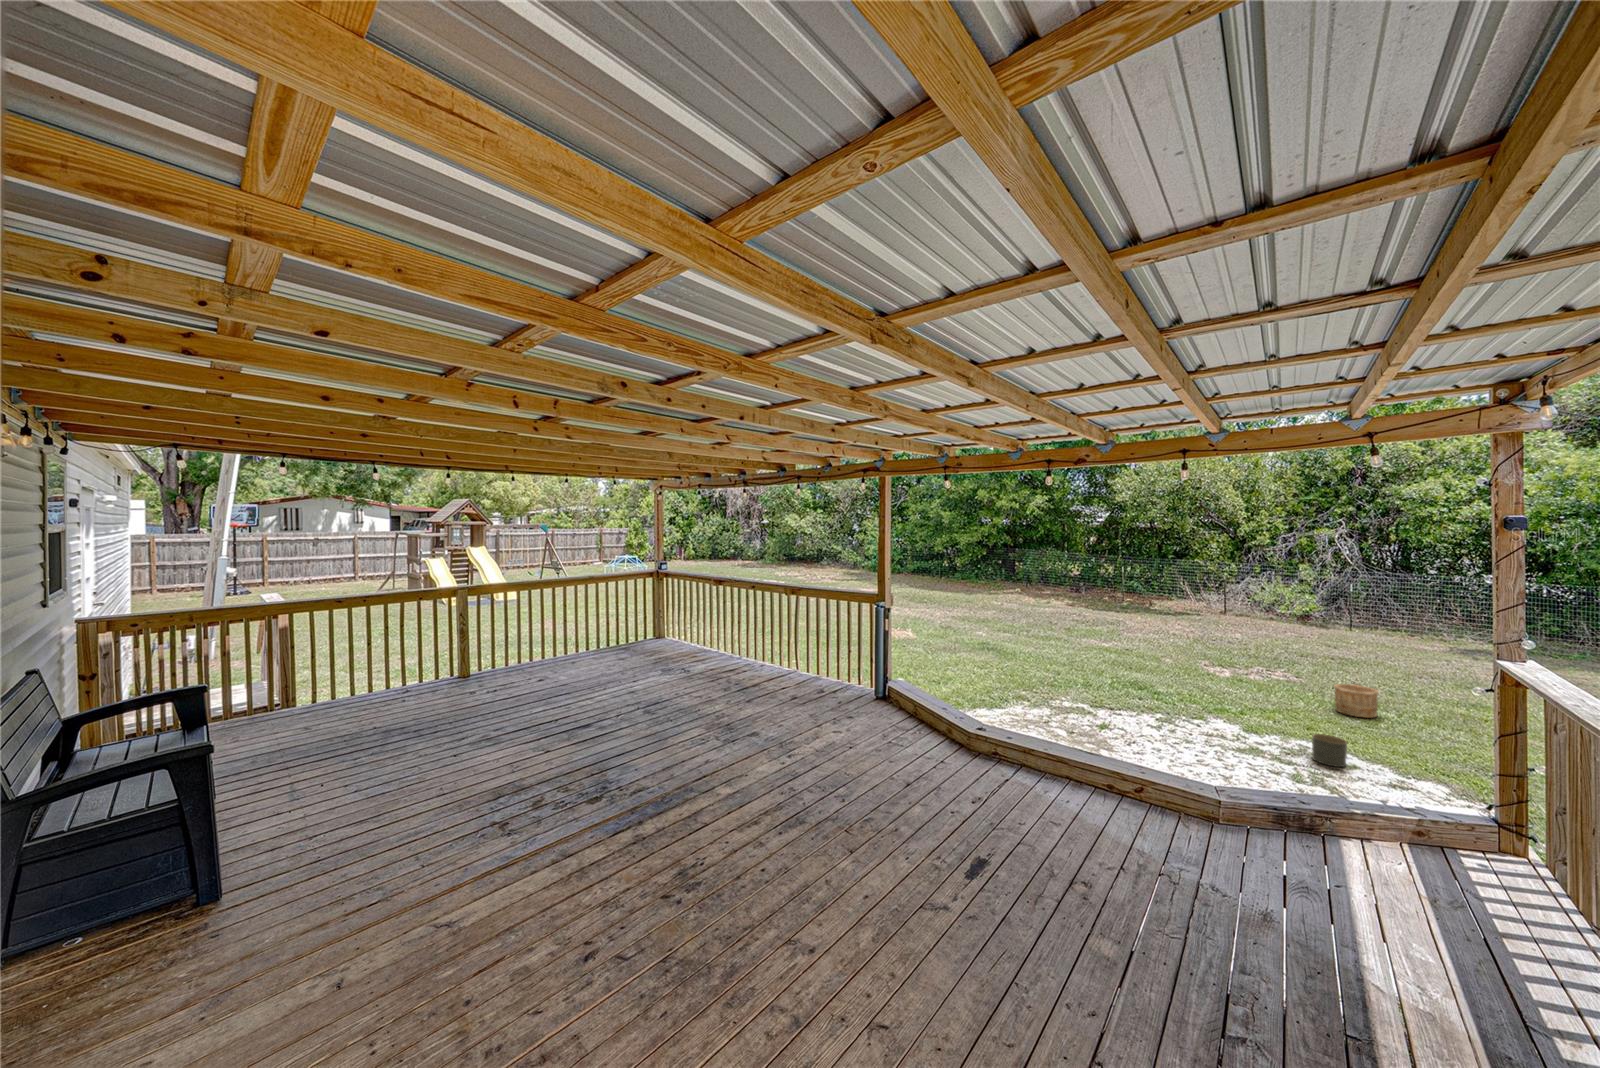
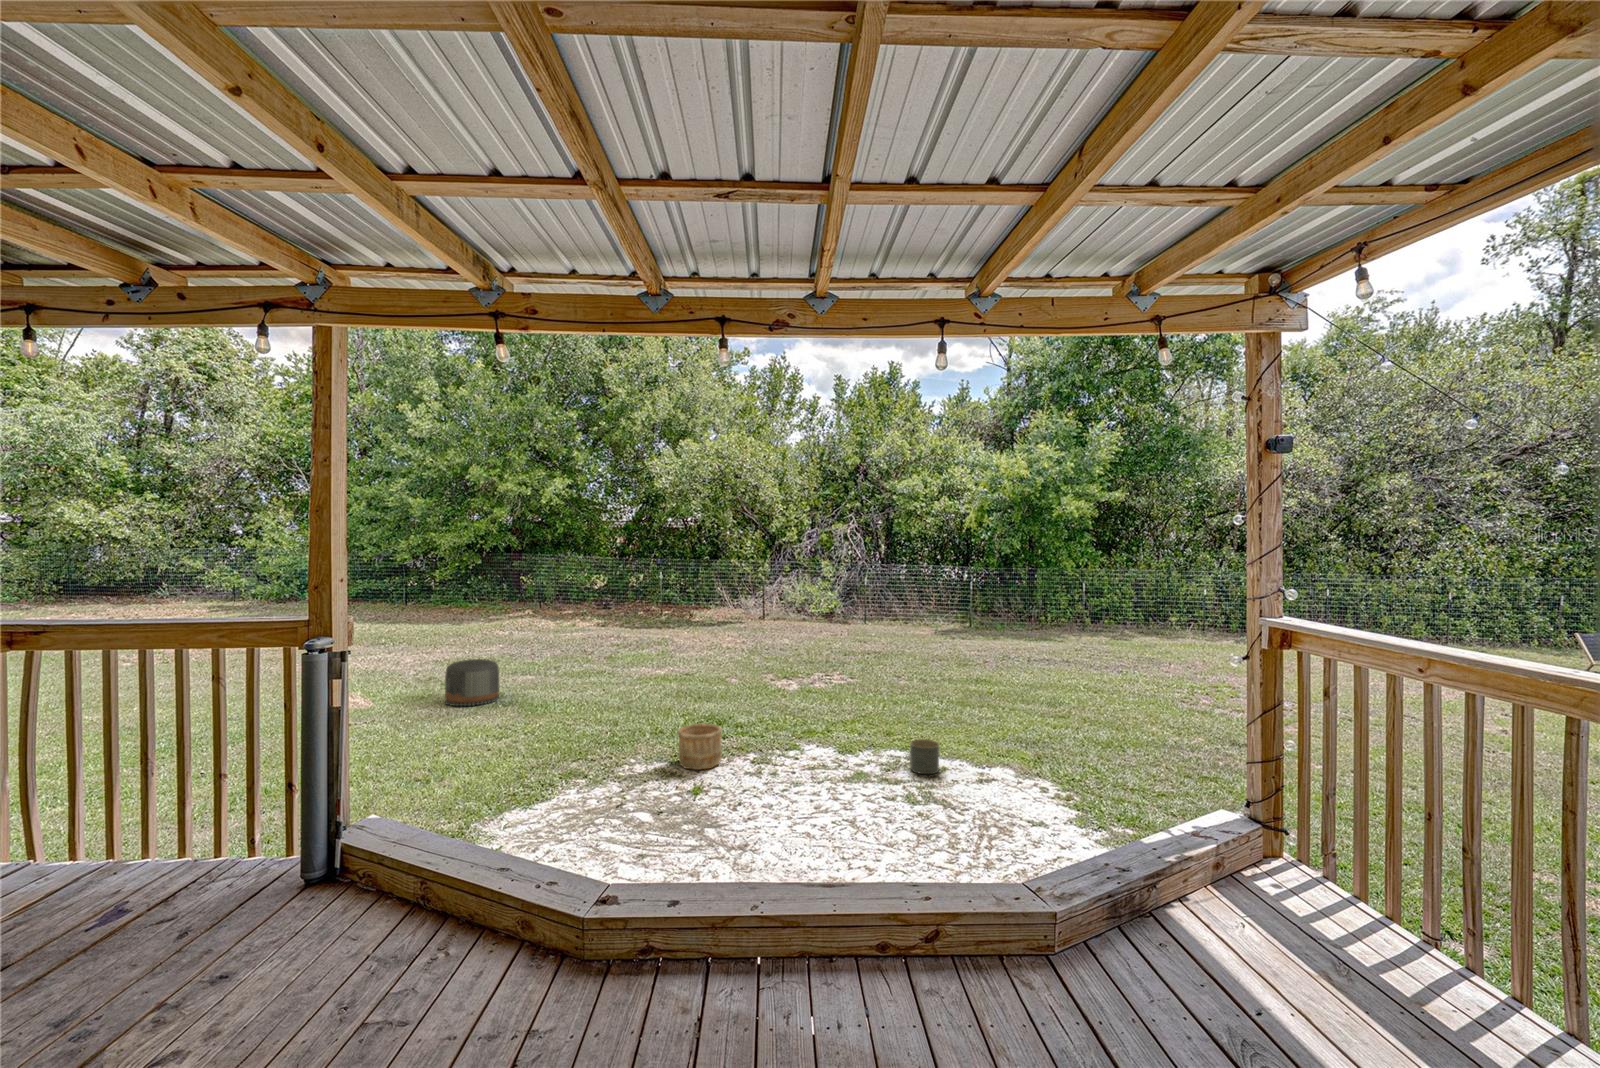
pouf: none [955,619,988,648] -> present [445,659,499,706]
wooden bucket: present [1334,684,1379,718] -> present [678,723,722,770]

